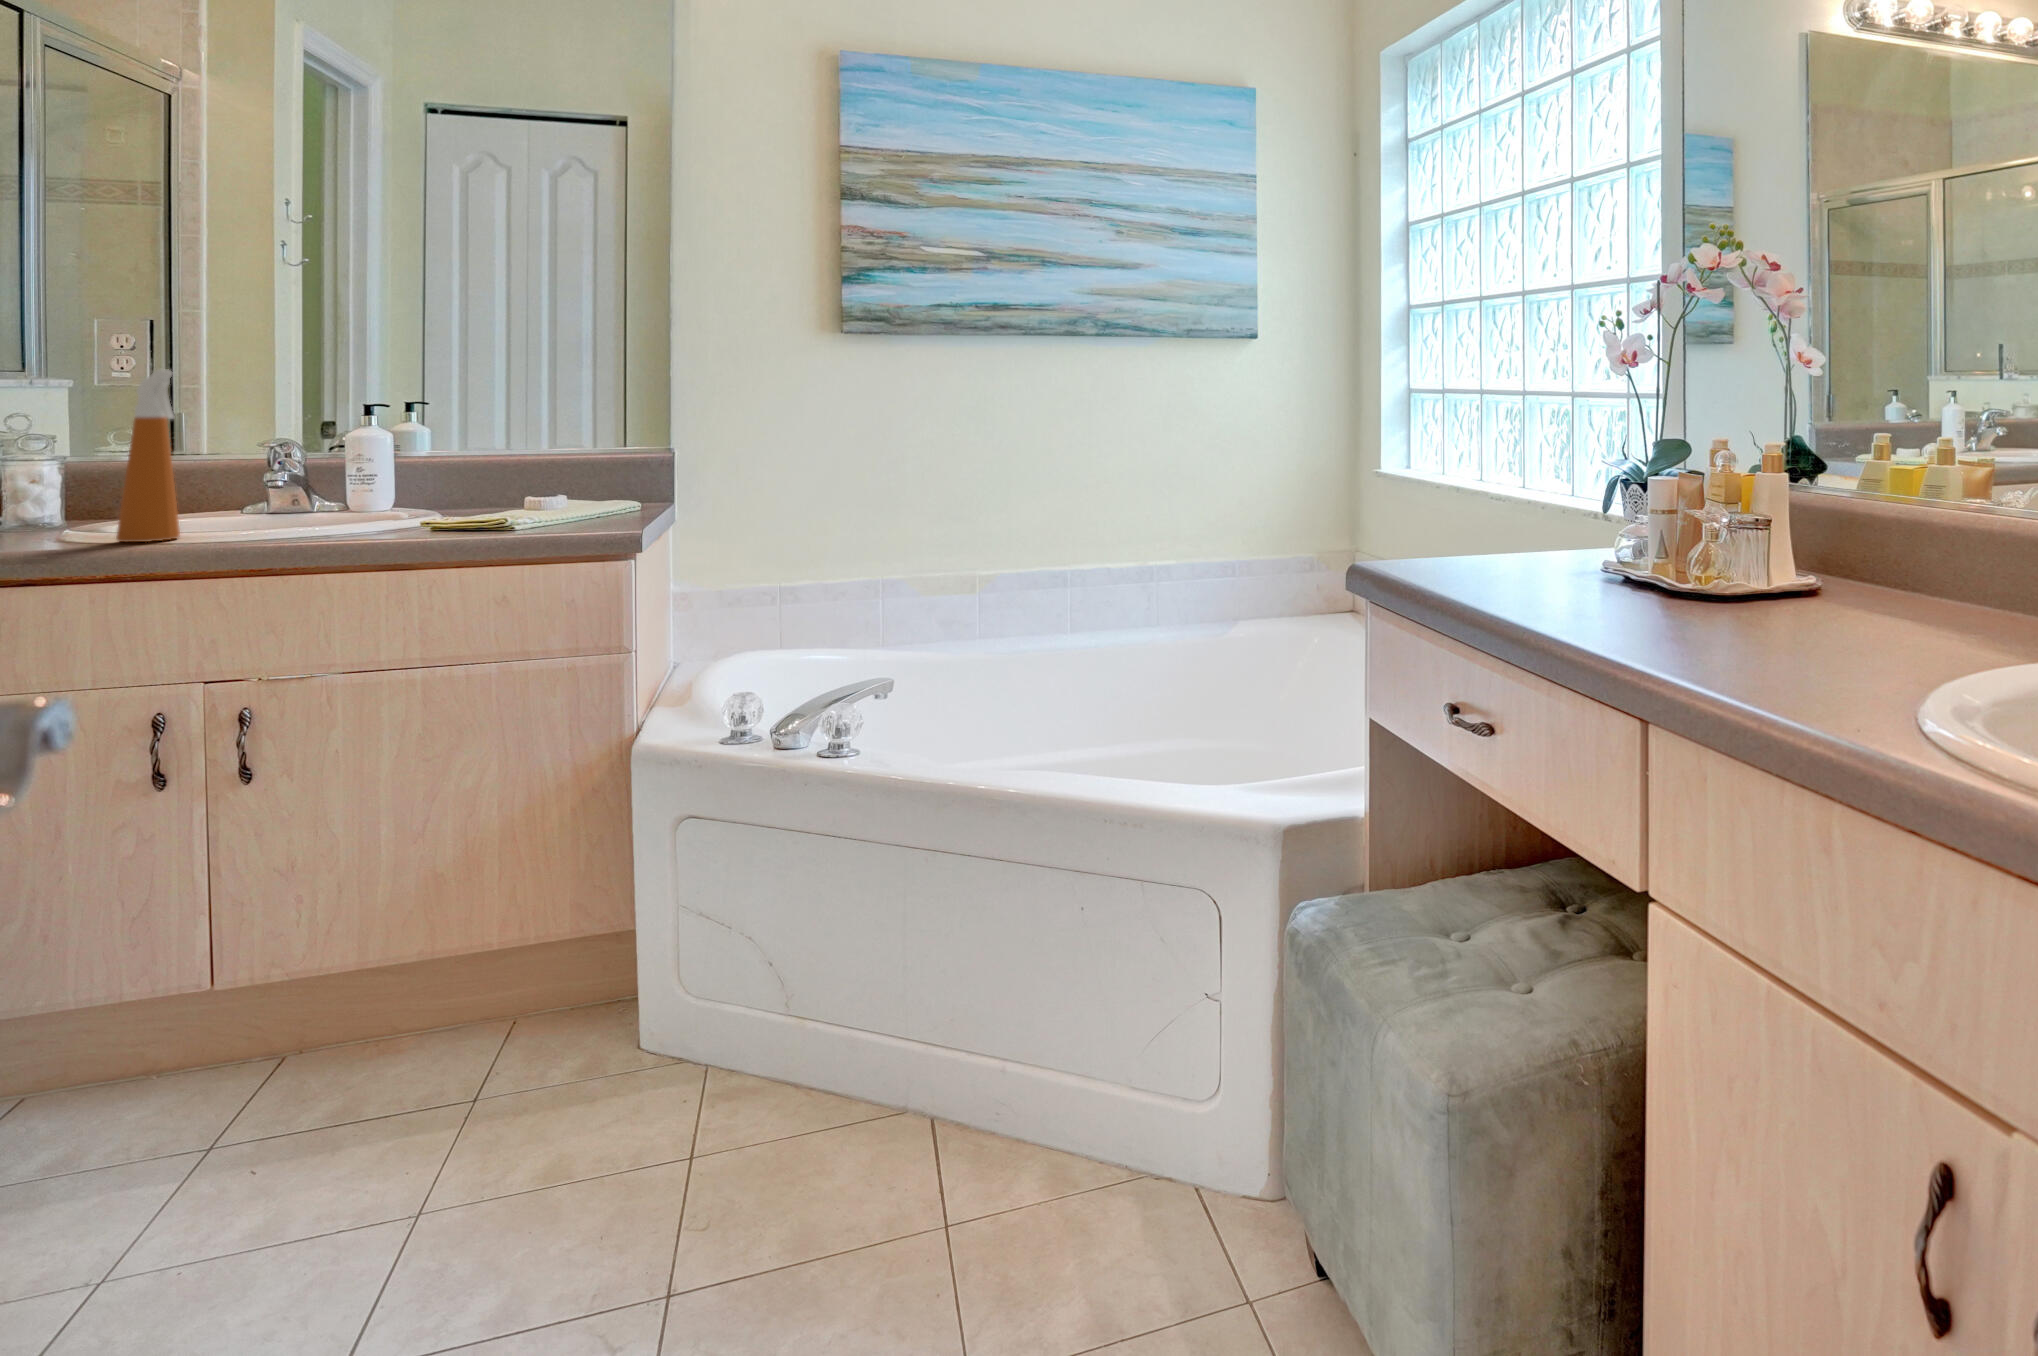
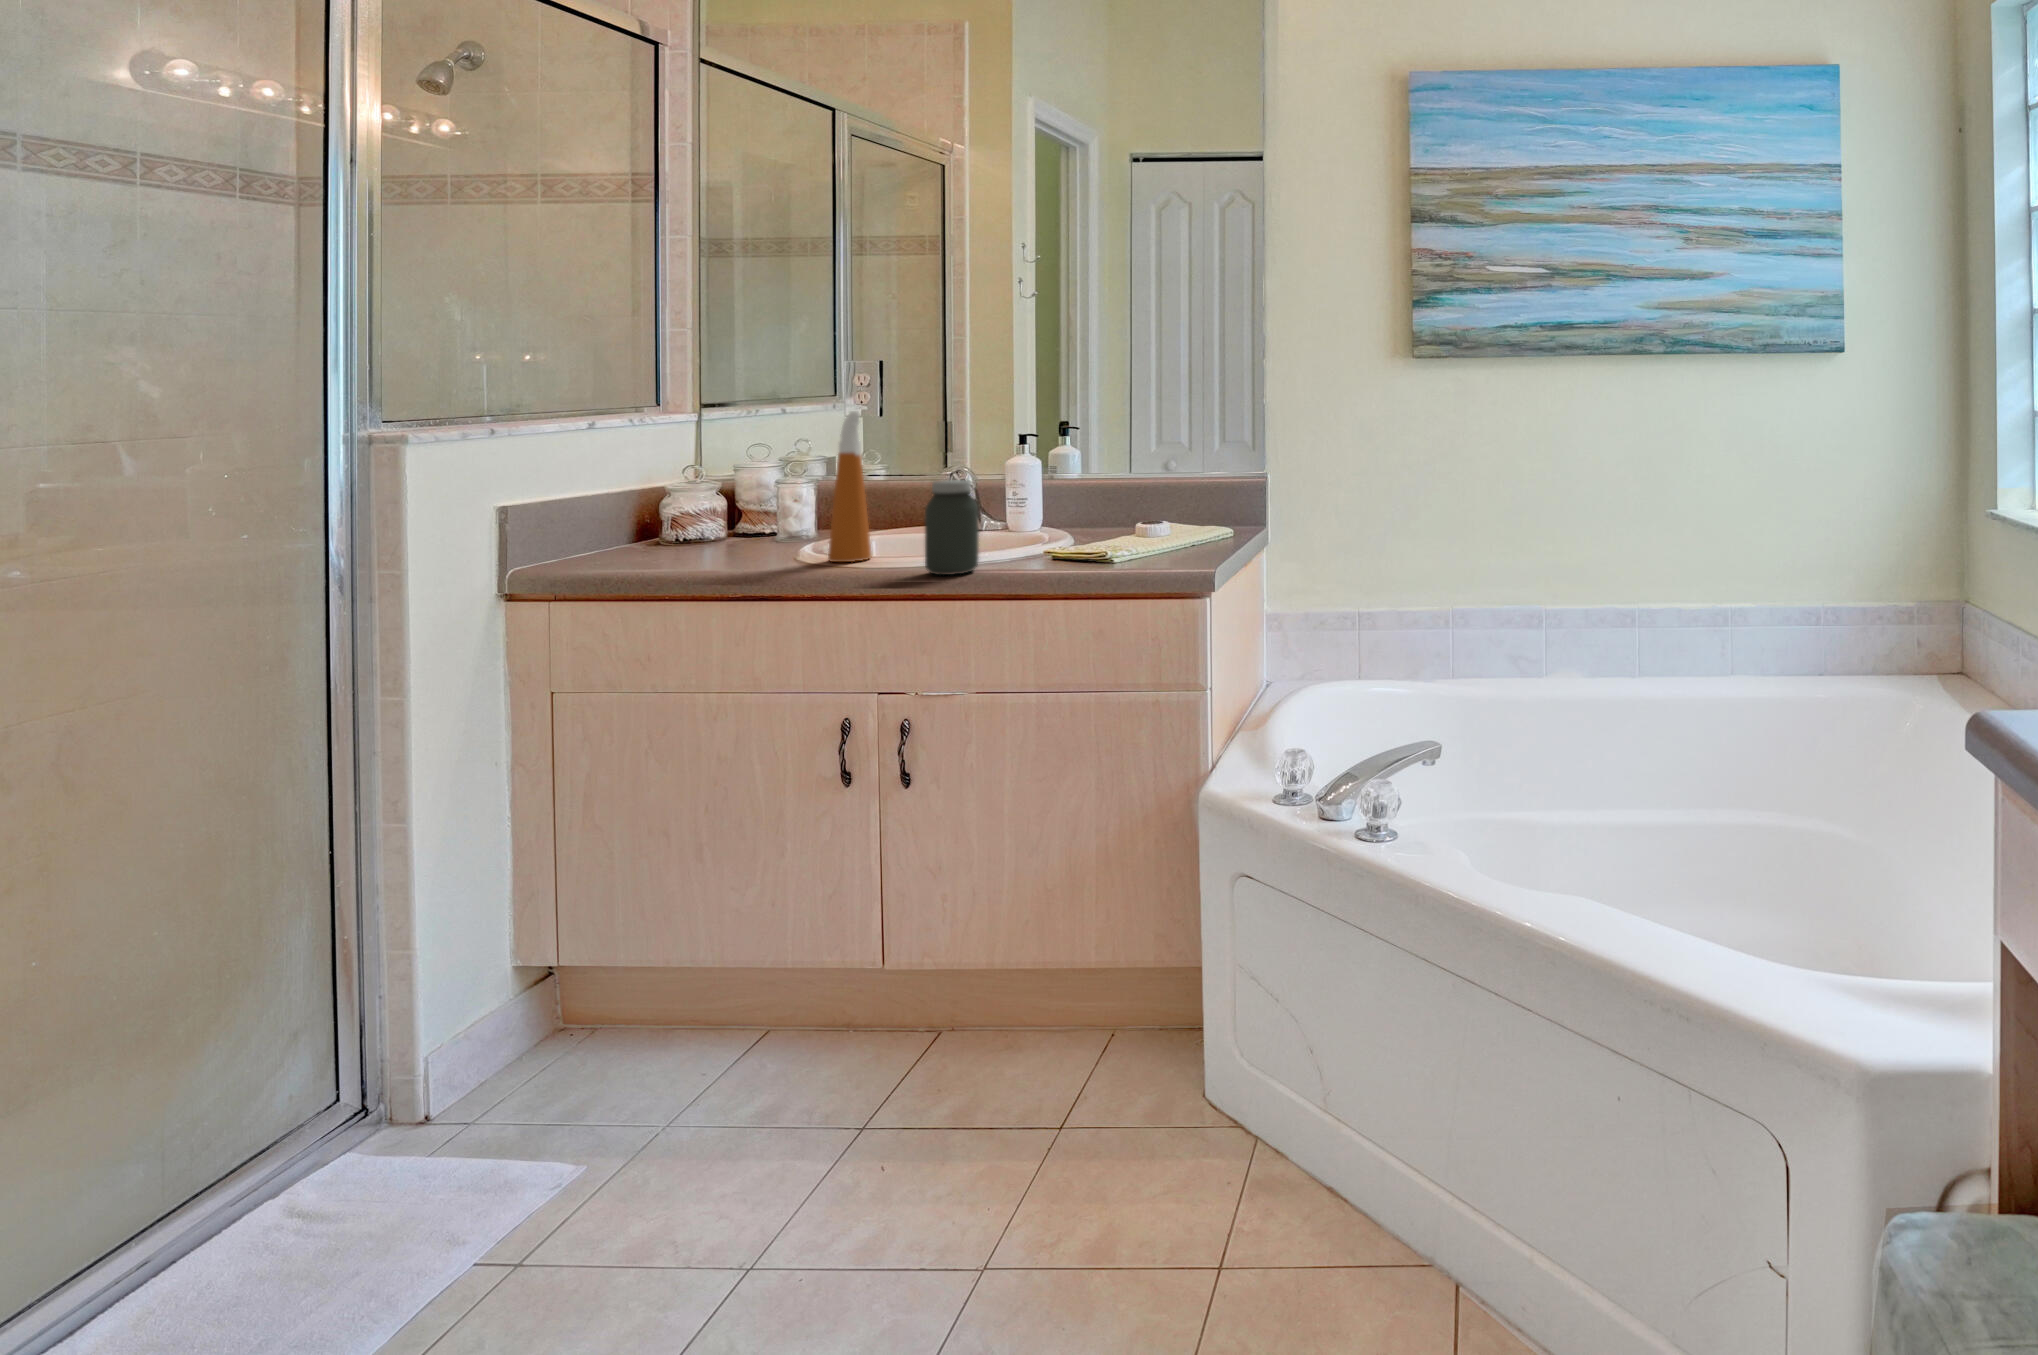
jar: none [279,444,351,545] -> present [925,480,979,575]

